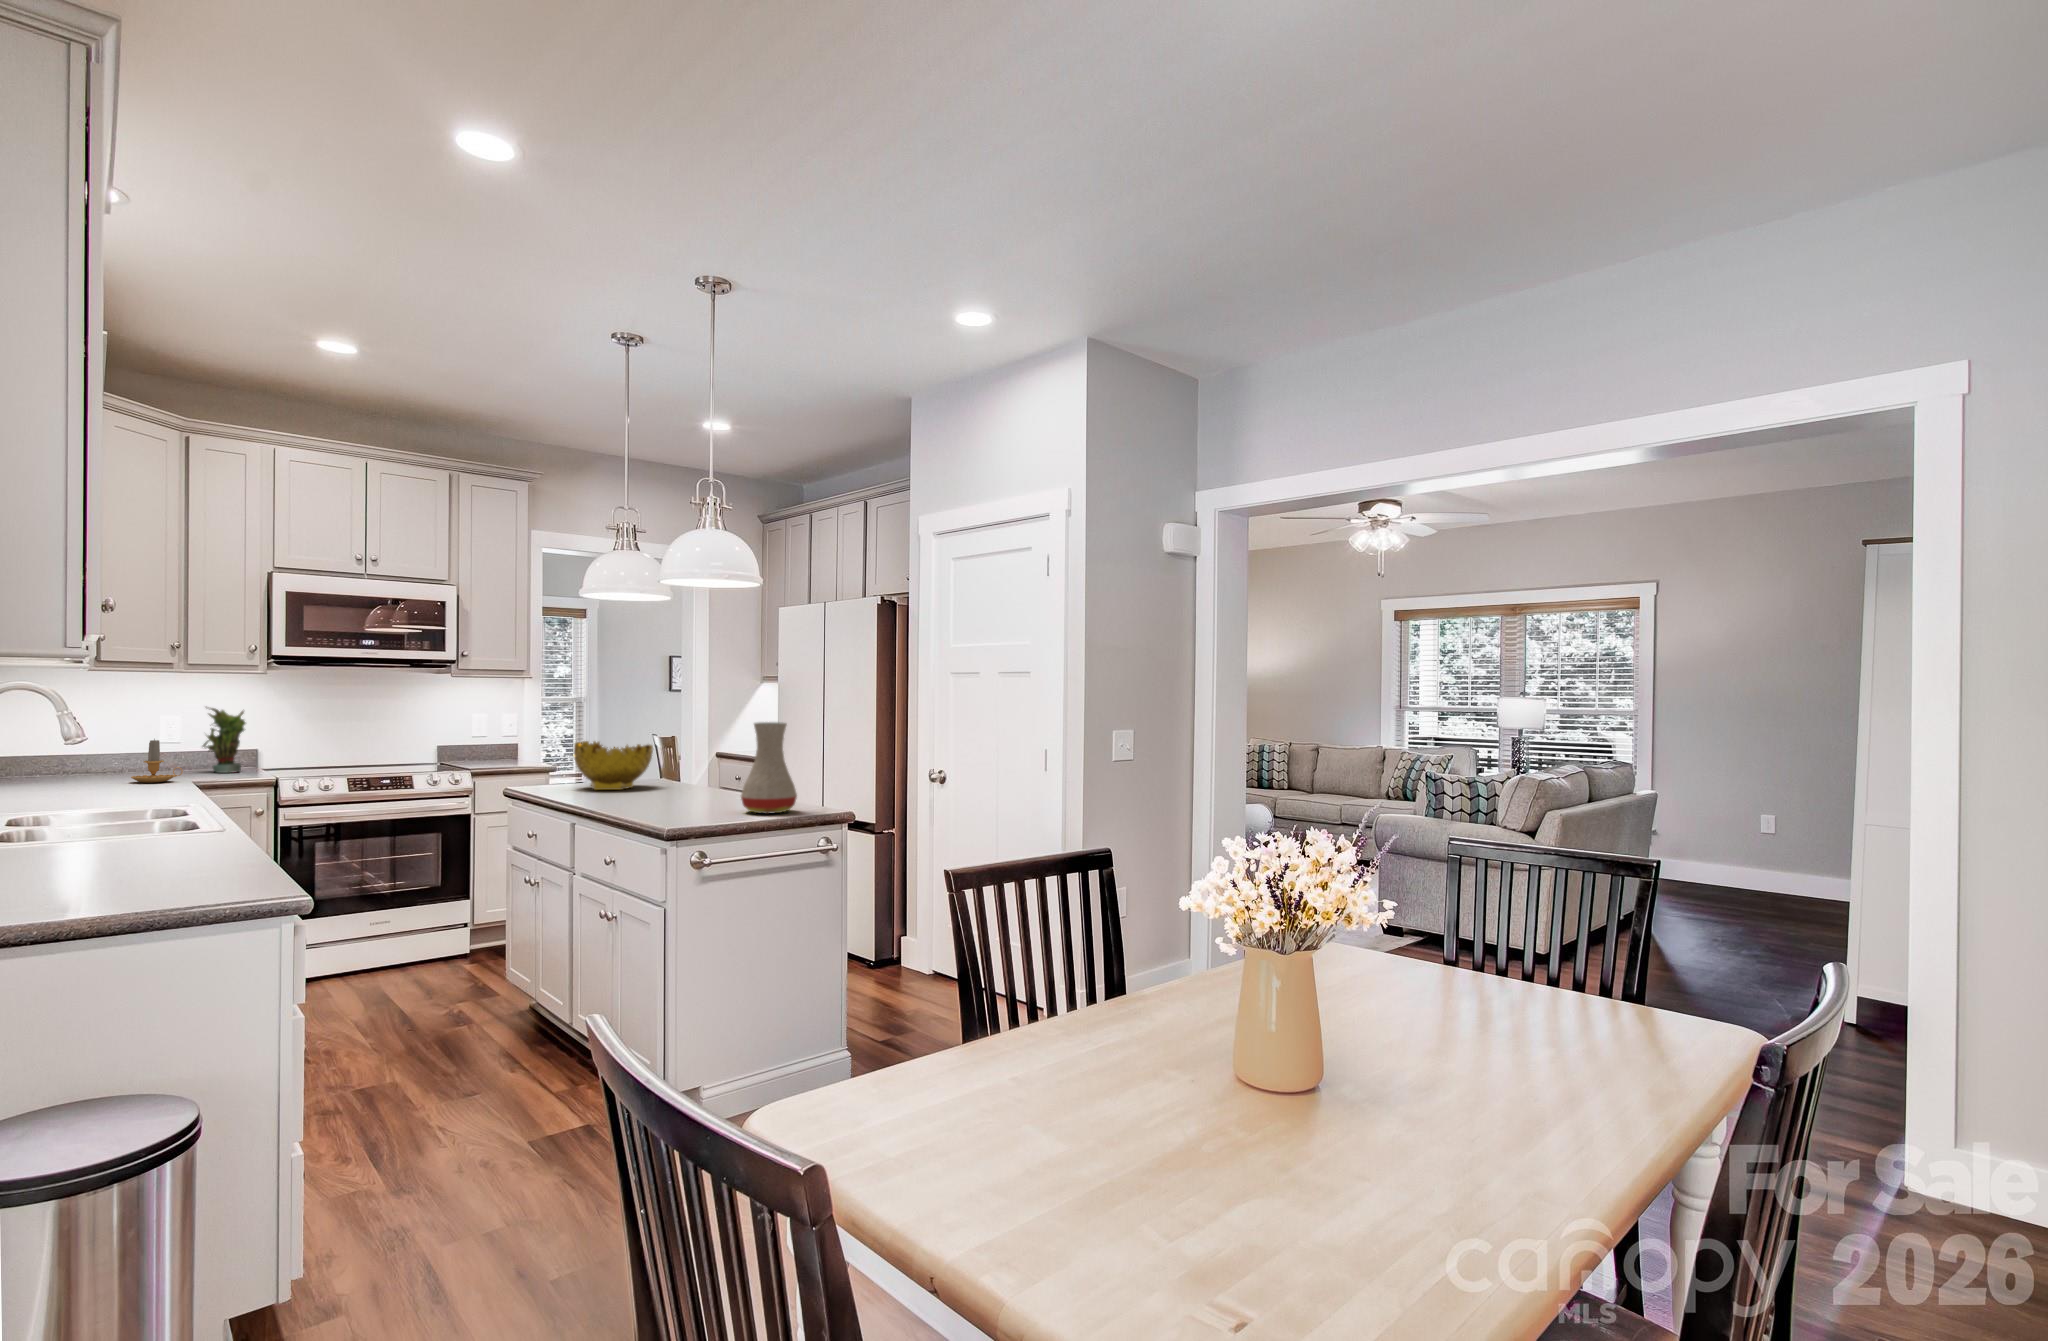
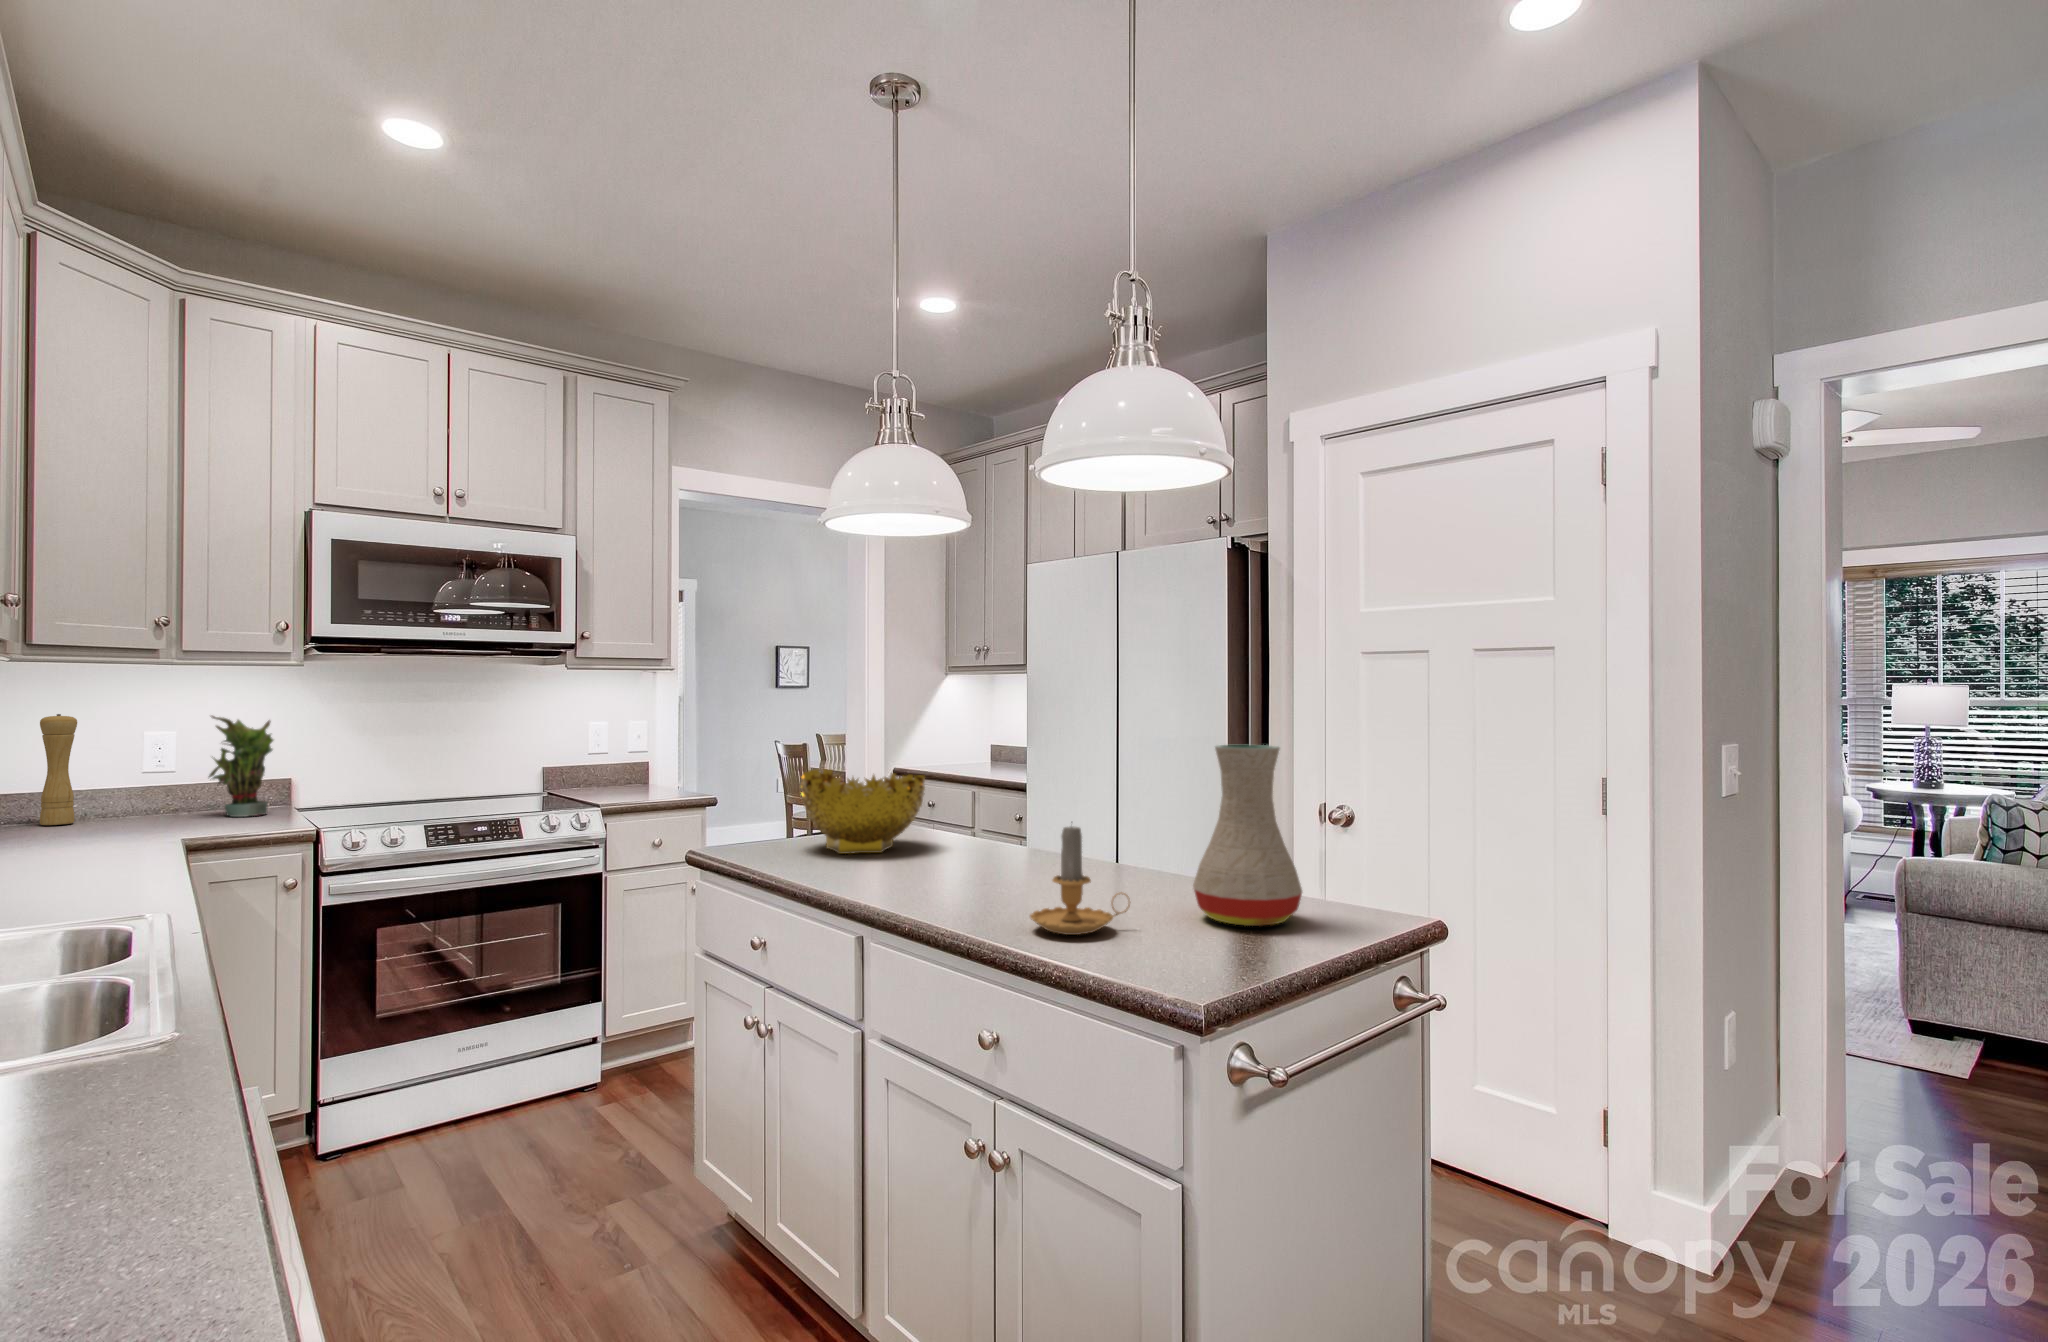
pepper mill: none [93,704,118,775] -> present [40,714,77,825]
candle: present [131,739,183,783] -> present [1030,826,1130,935]

